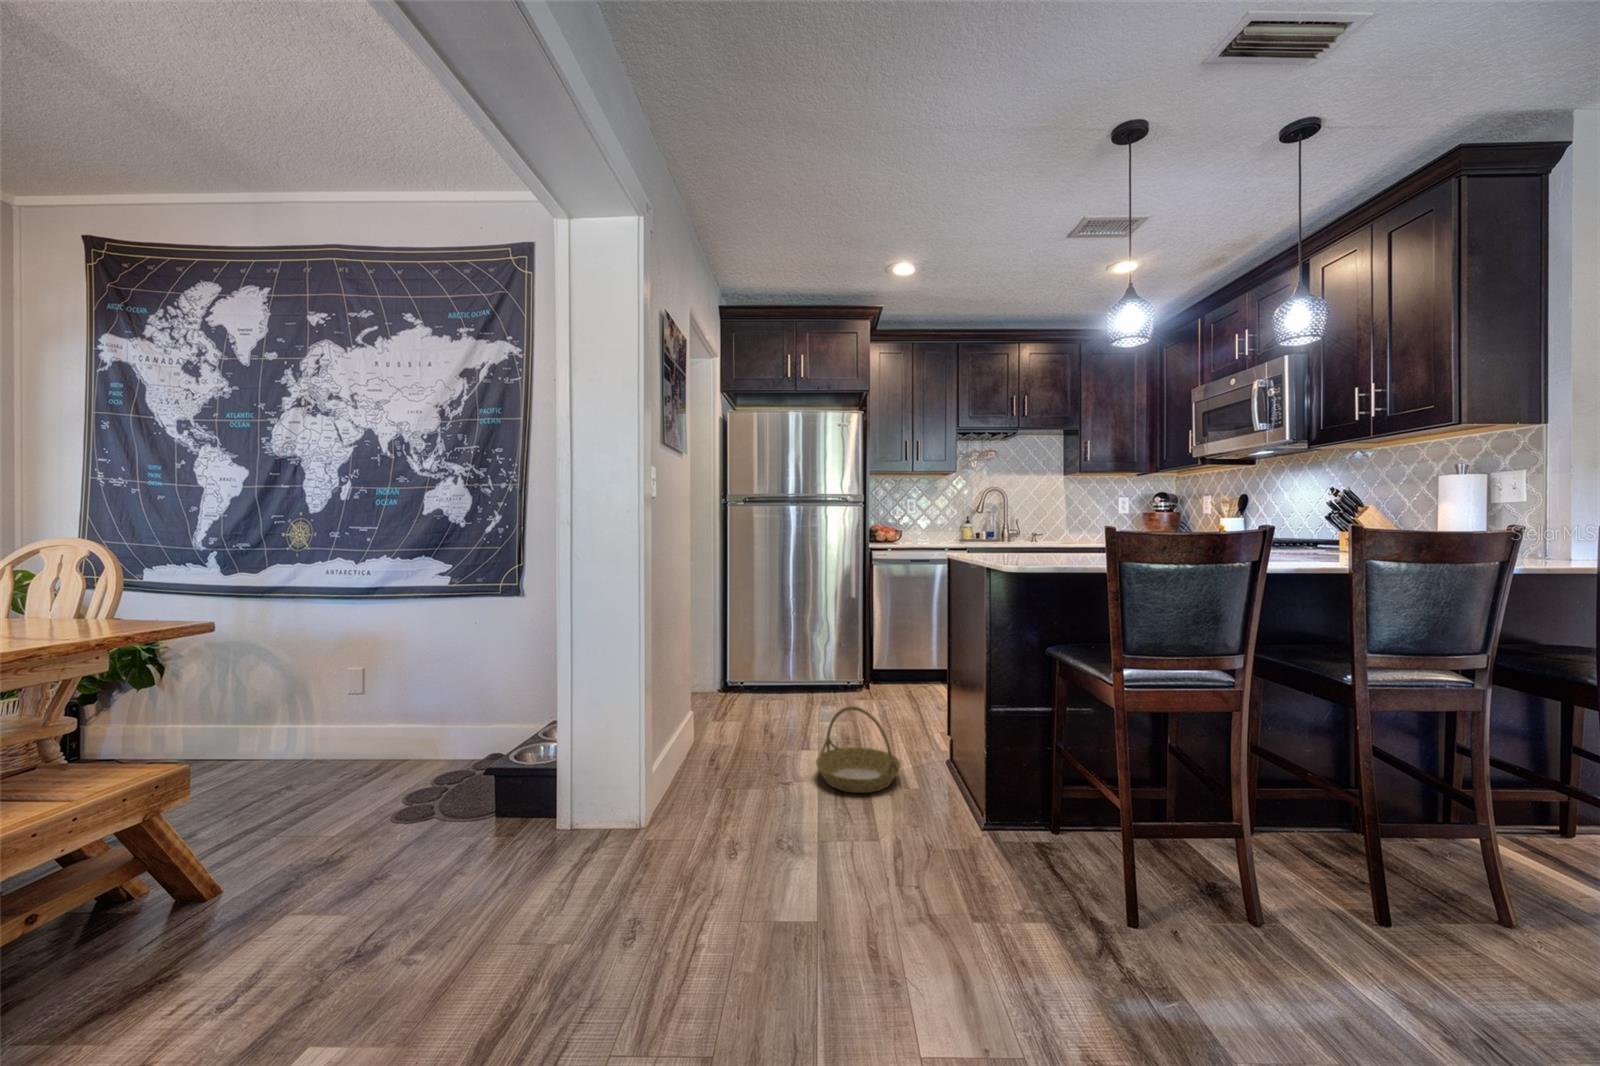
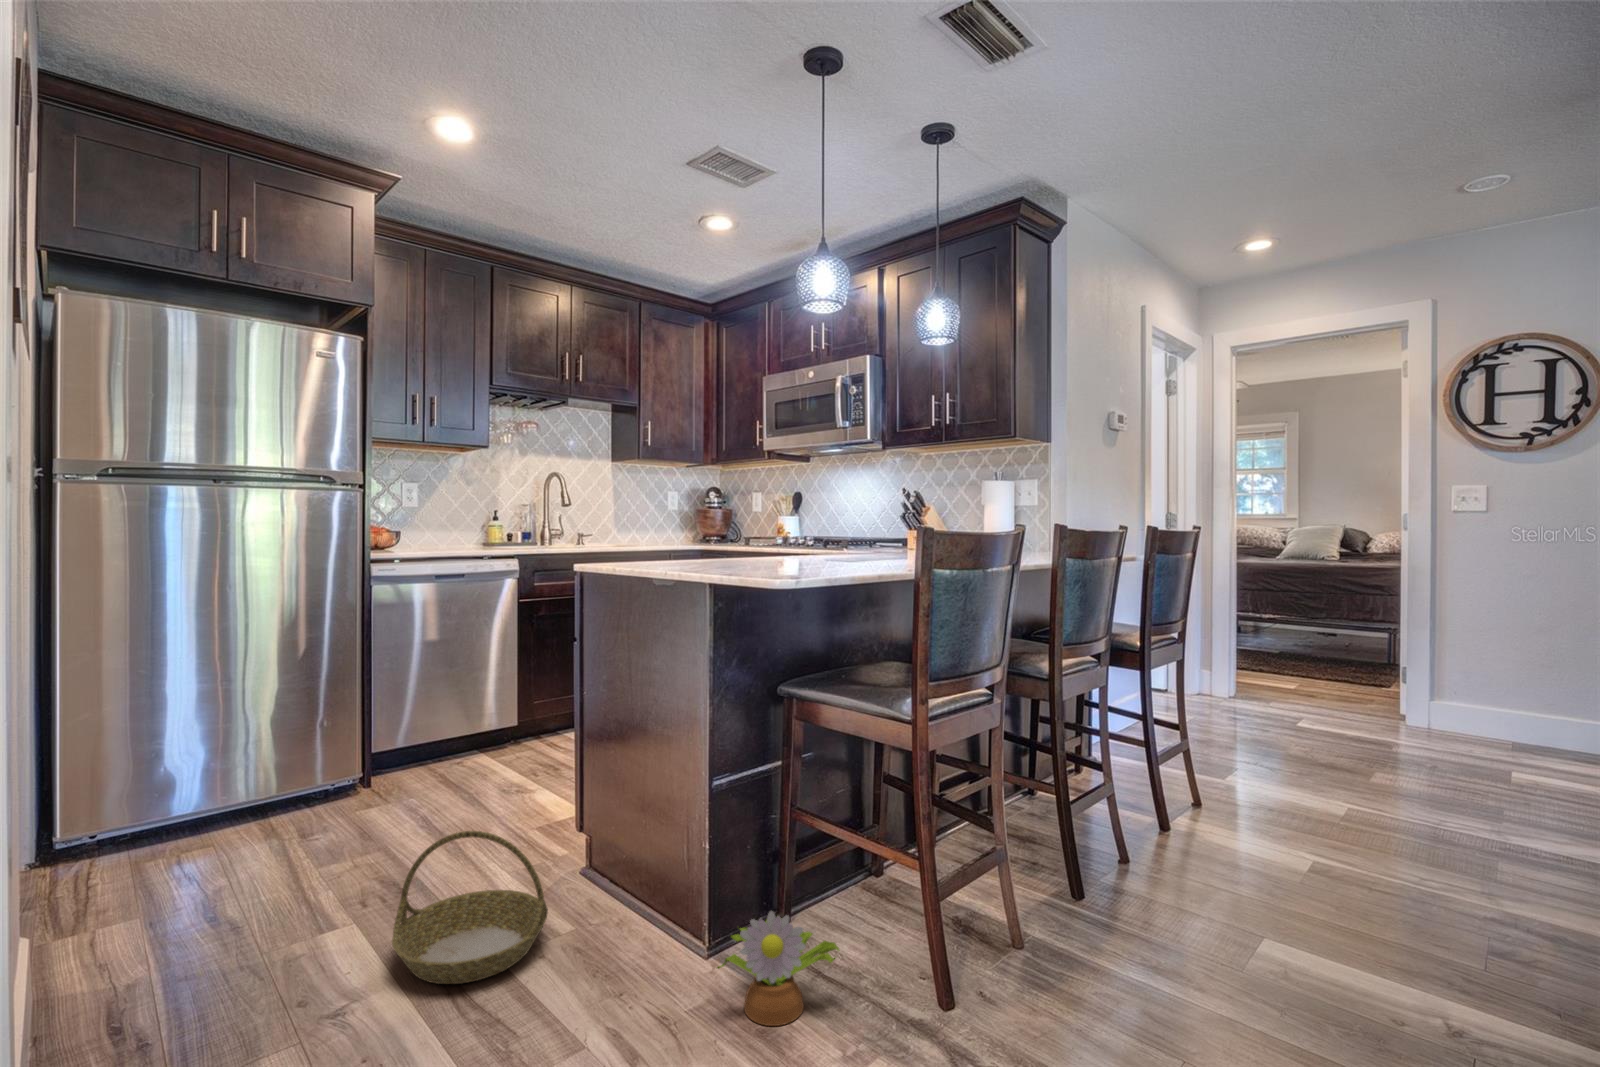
decorative plant: none [958,796,1054,883] -> present [717,911,840,1026]

